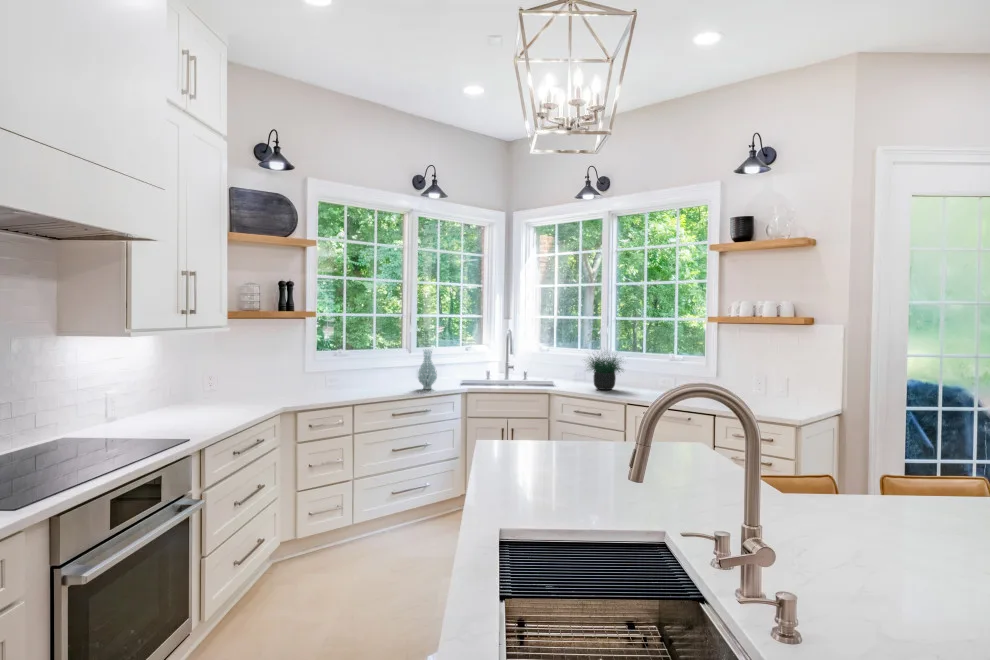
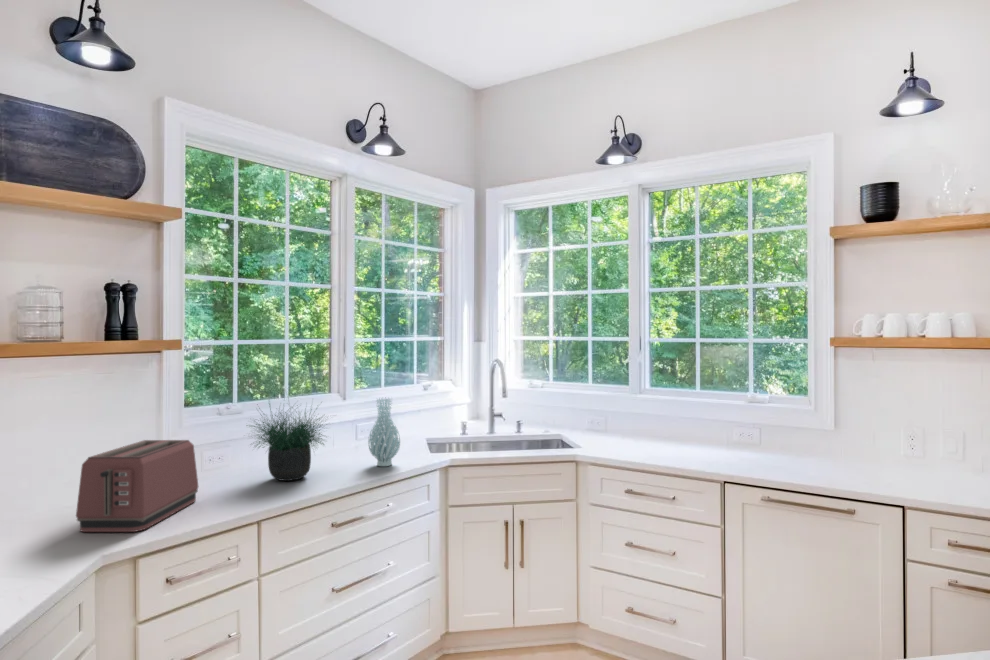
potted plant: present [589,356,622,390] -> present [254,412,324,481]
toaster: none [268,364,324,404] -> present [76,440,198,532]

